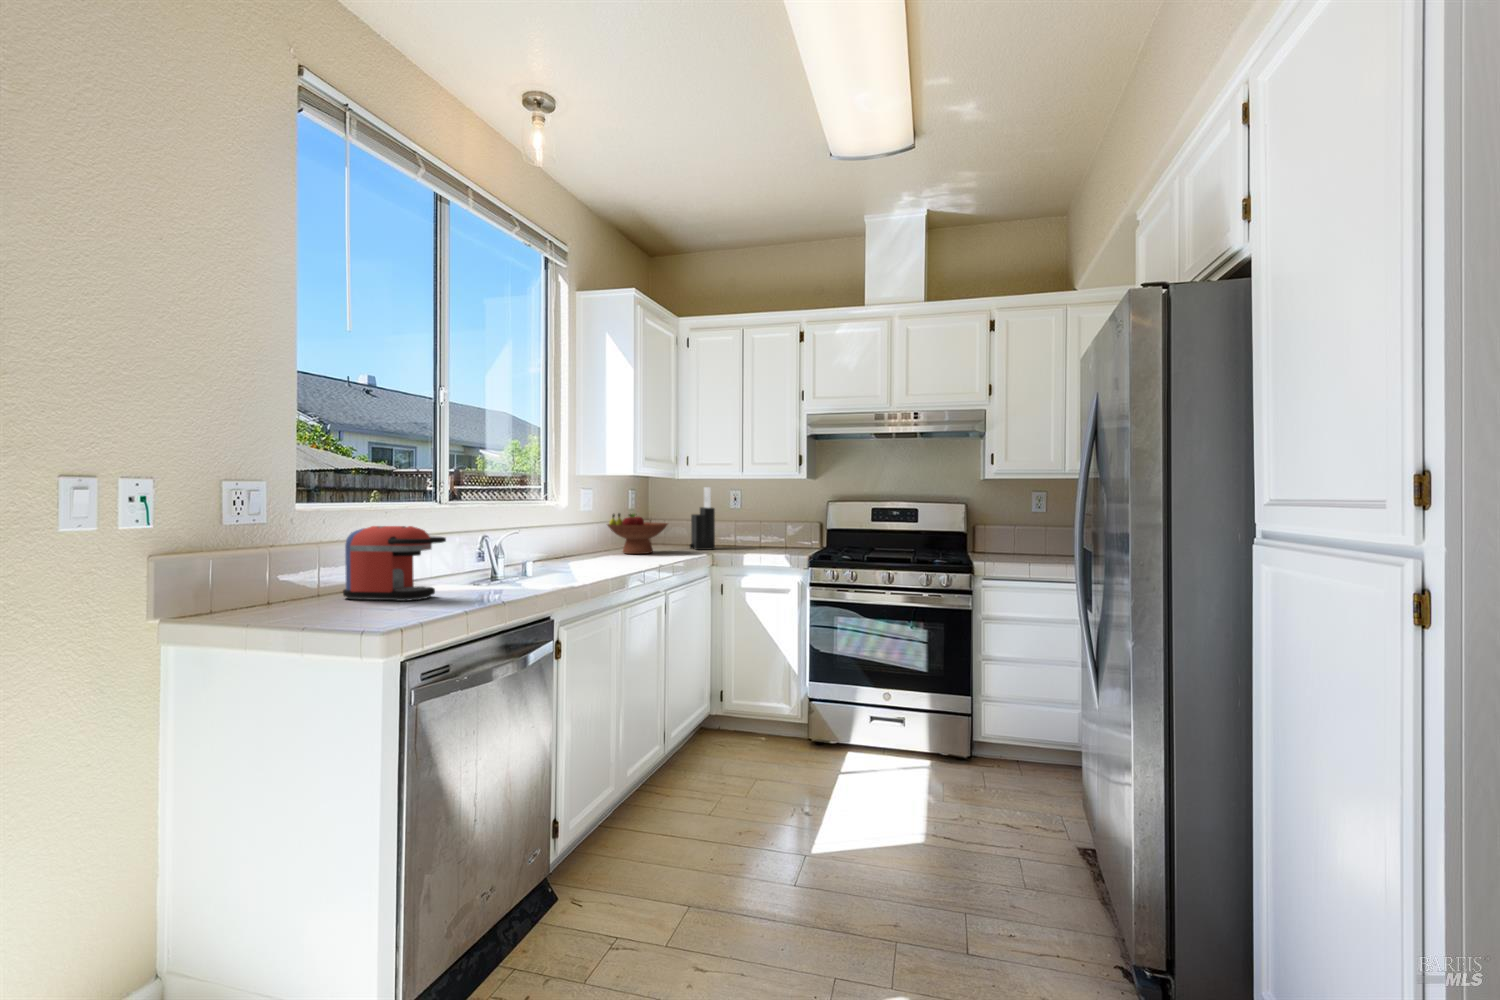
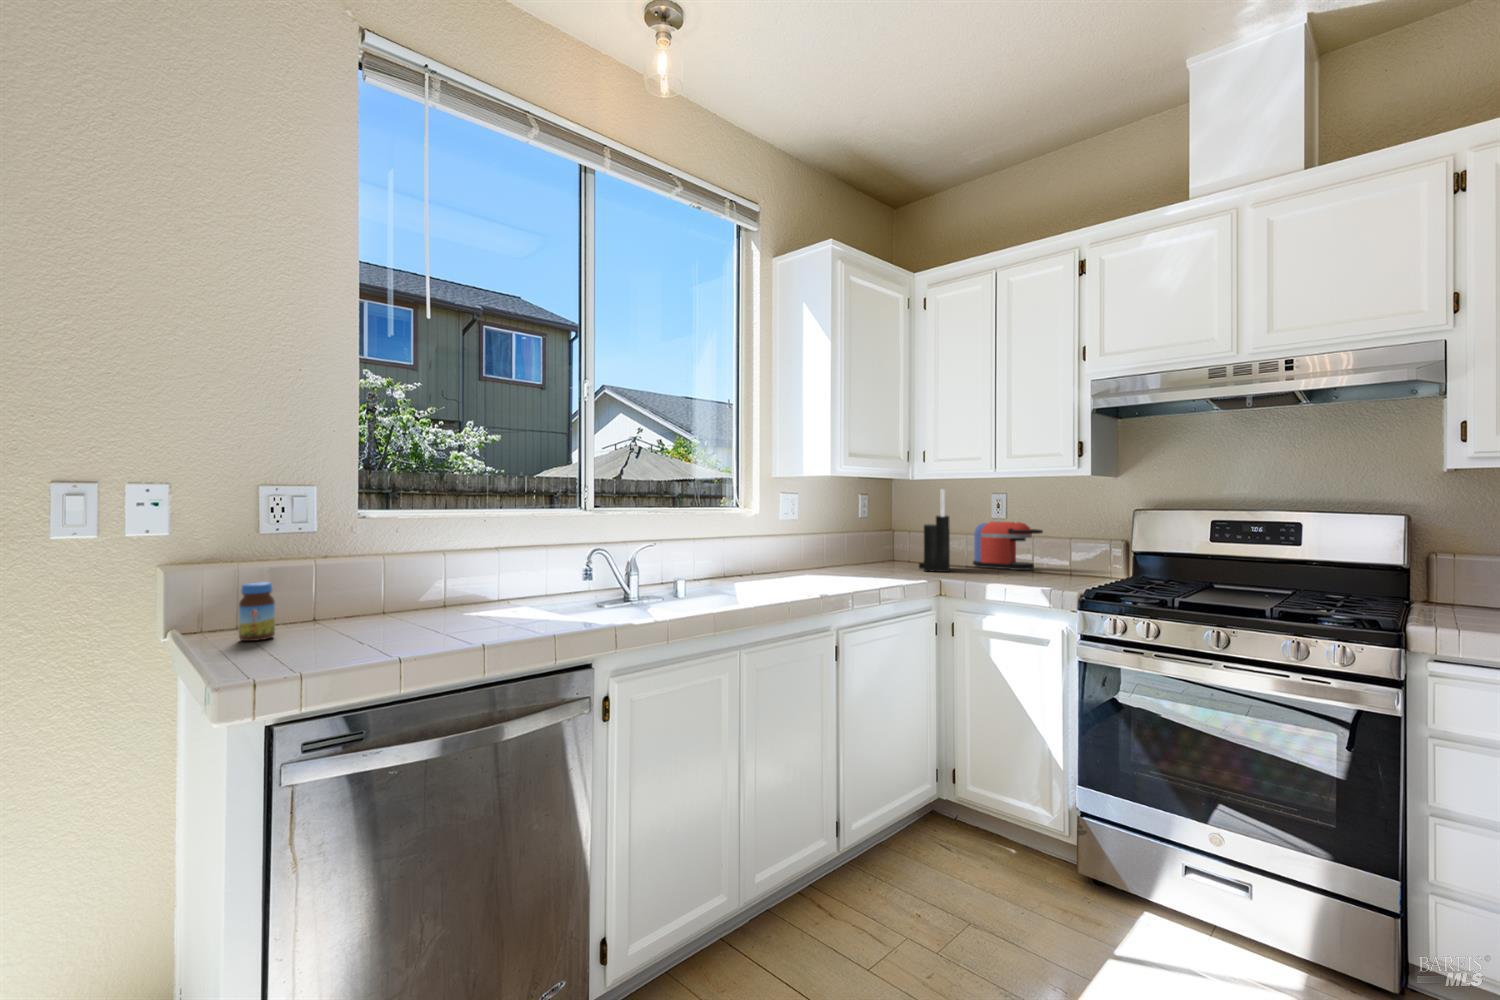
fruit bowl: present [608,513,668,554] -> none [802,522,880,574]
coffee maker: present [343,526,446,601] -> present [973,521,1043,570]
jar: none [249,566,280,616] -> present [239,582,275,641]

